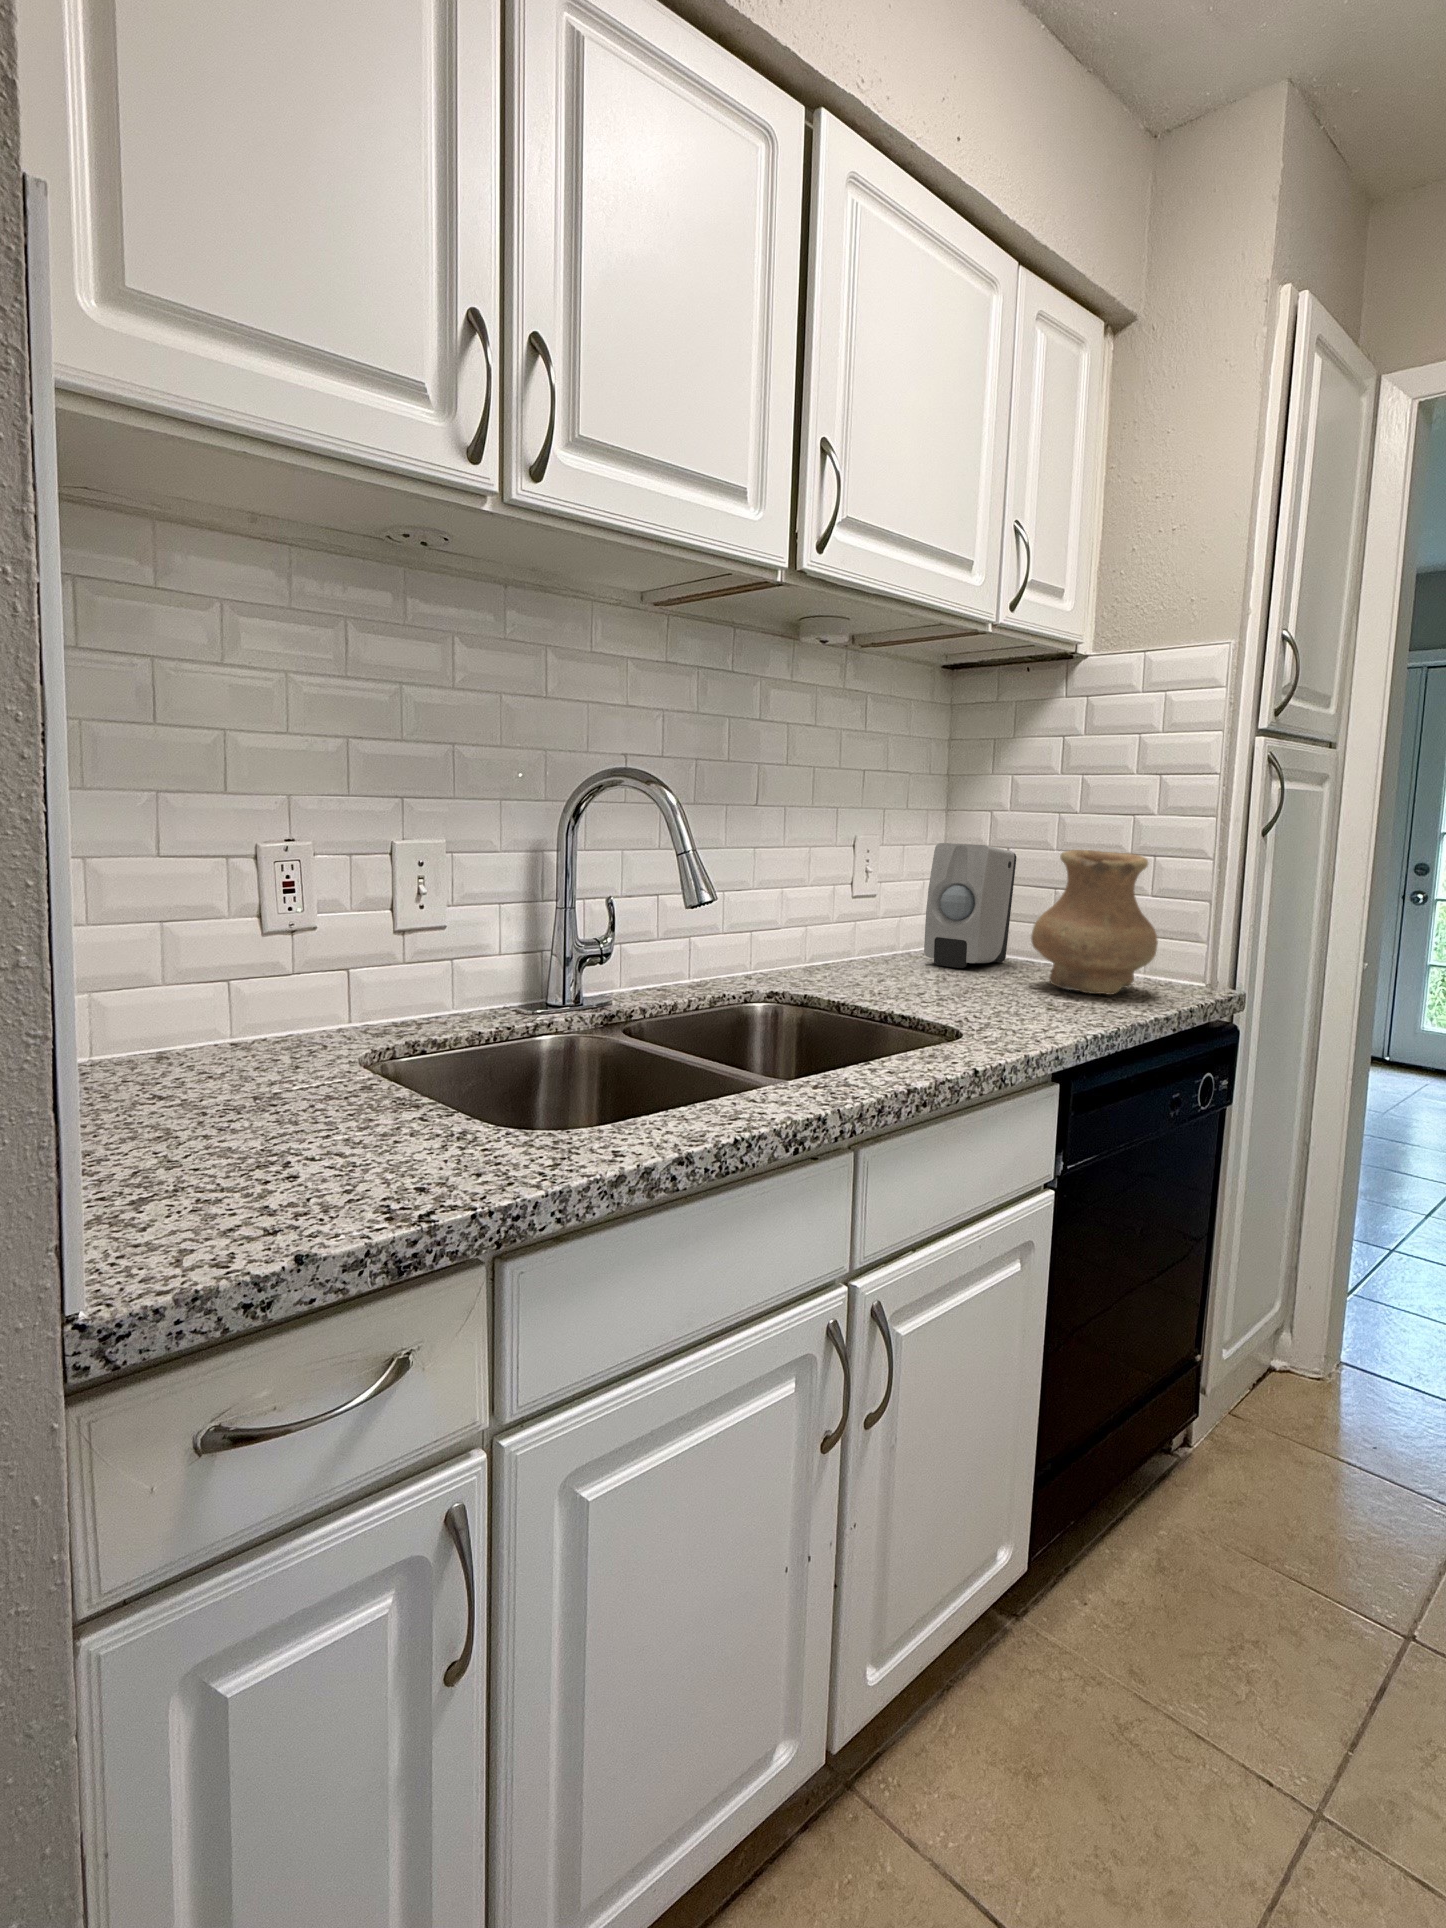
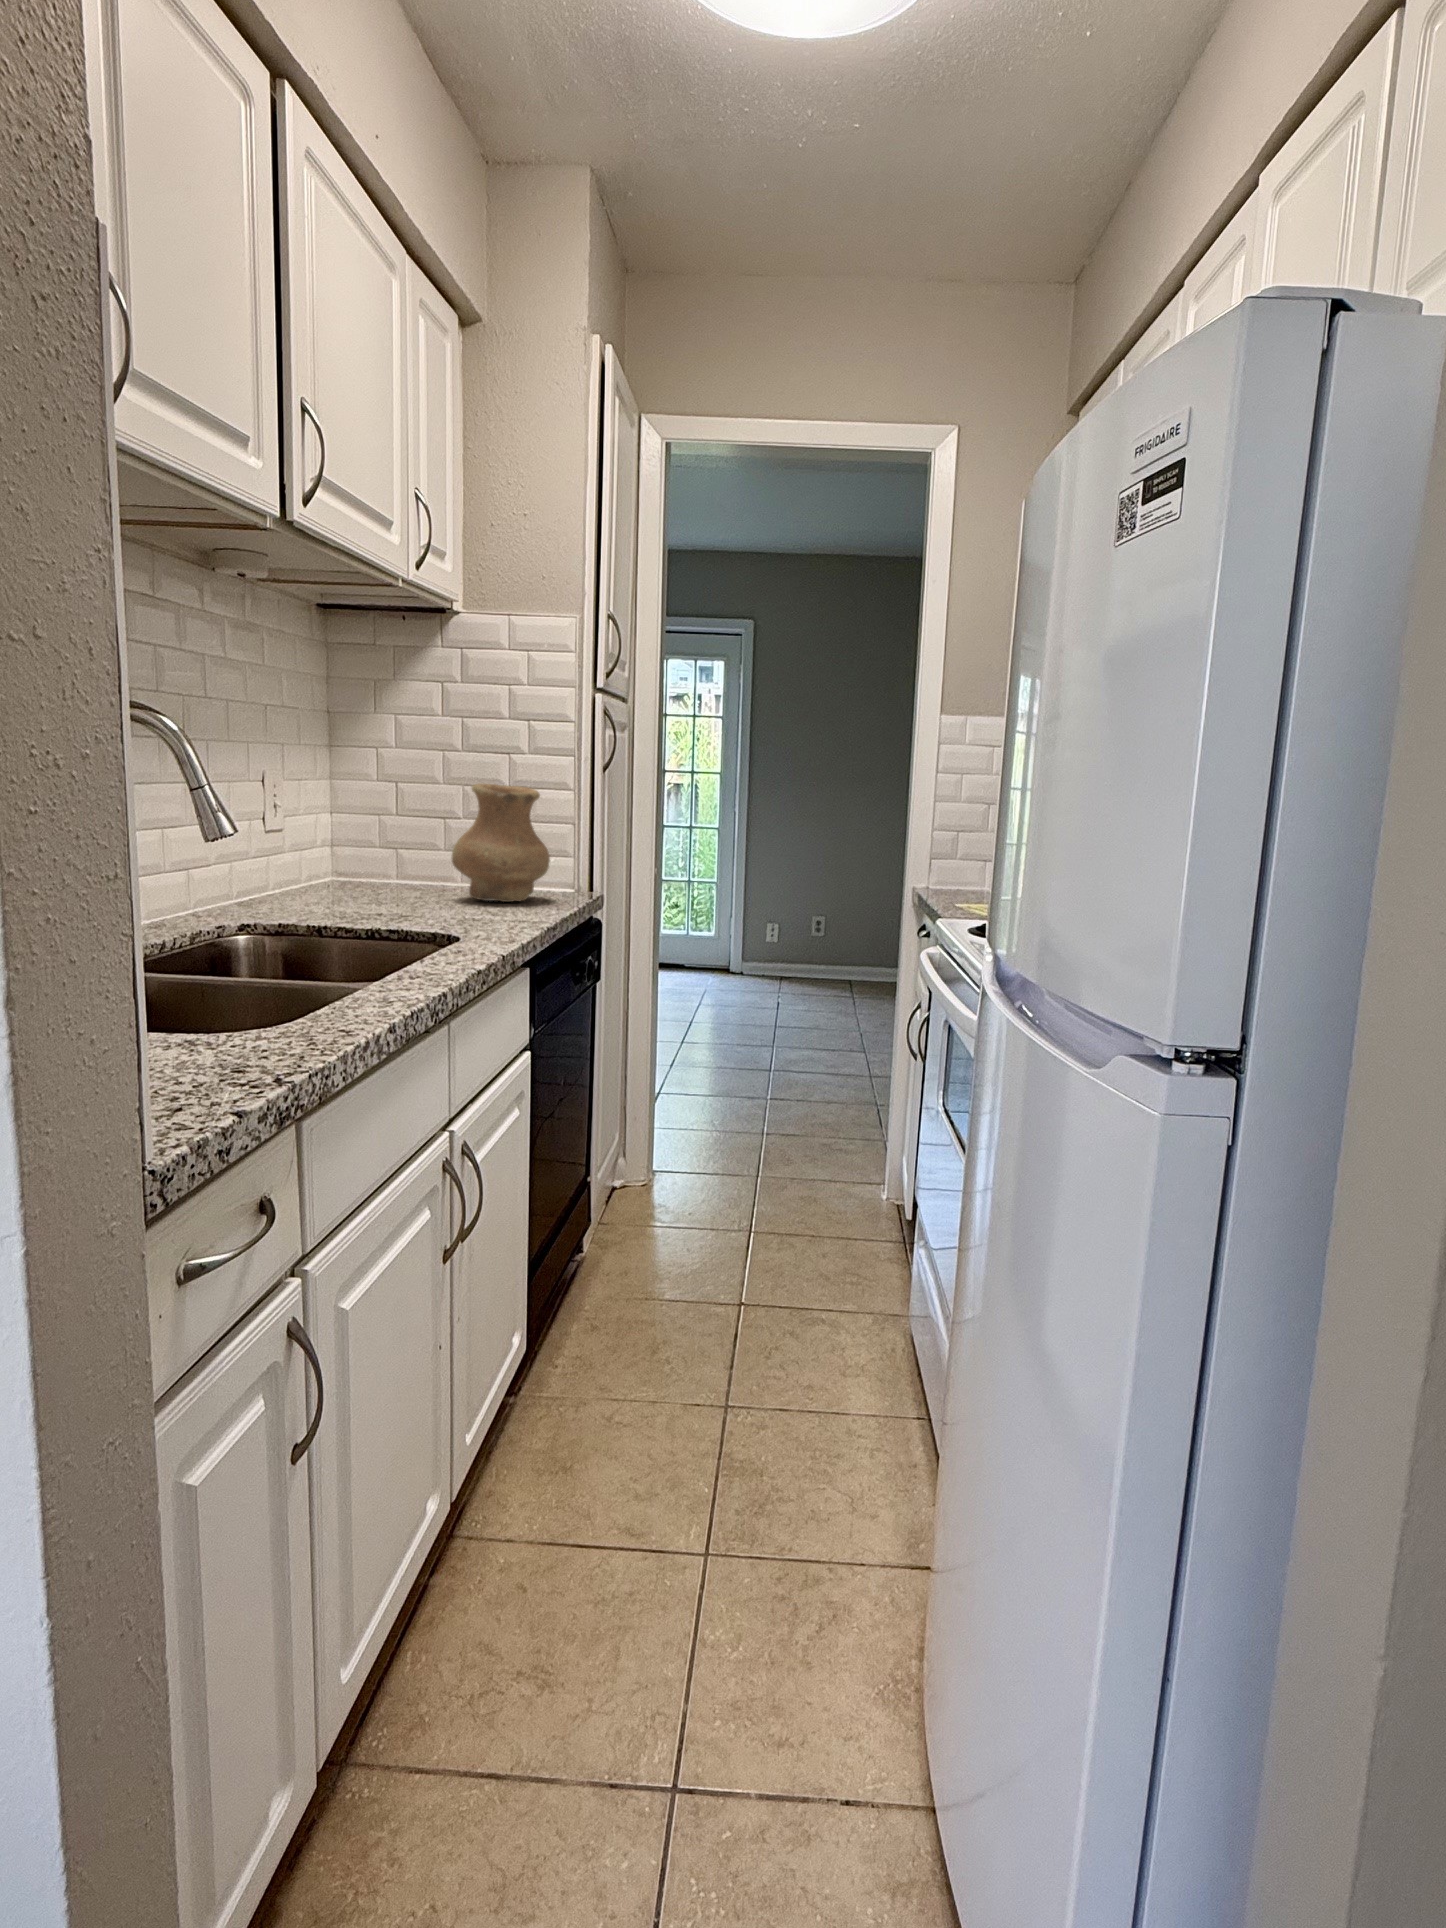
soap dispenser: present [924,843,1016,968] -> none [341,778,409,894]

